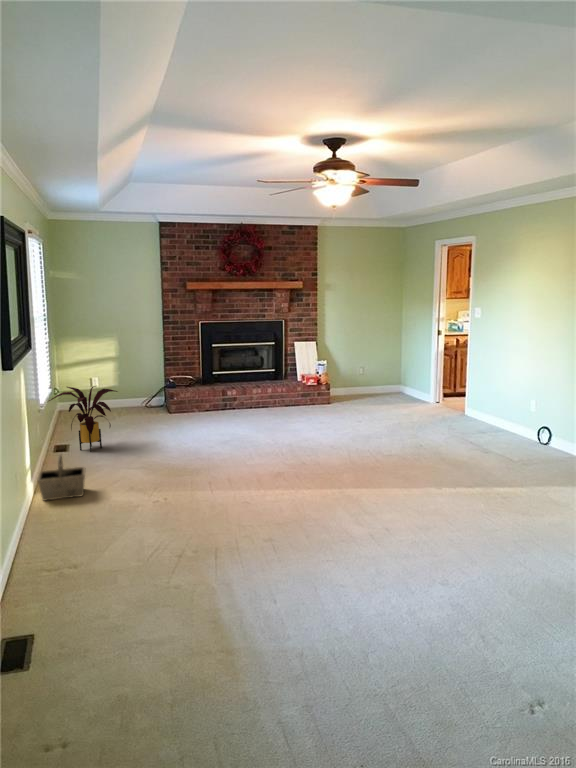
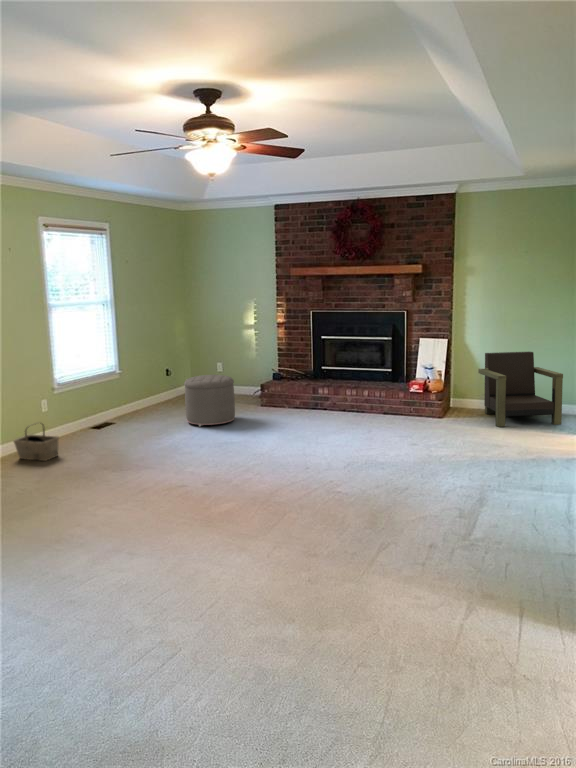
armchair: none [347,347,413,404] -> present [478,352,563,427]
house plant: present [49,386,117,452] -> none [99,367,163,429]
ottoman: none [133,386,184,438] -> present [184,375,235,426]

